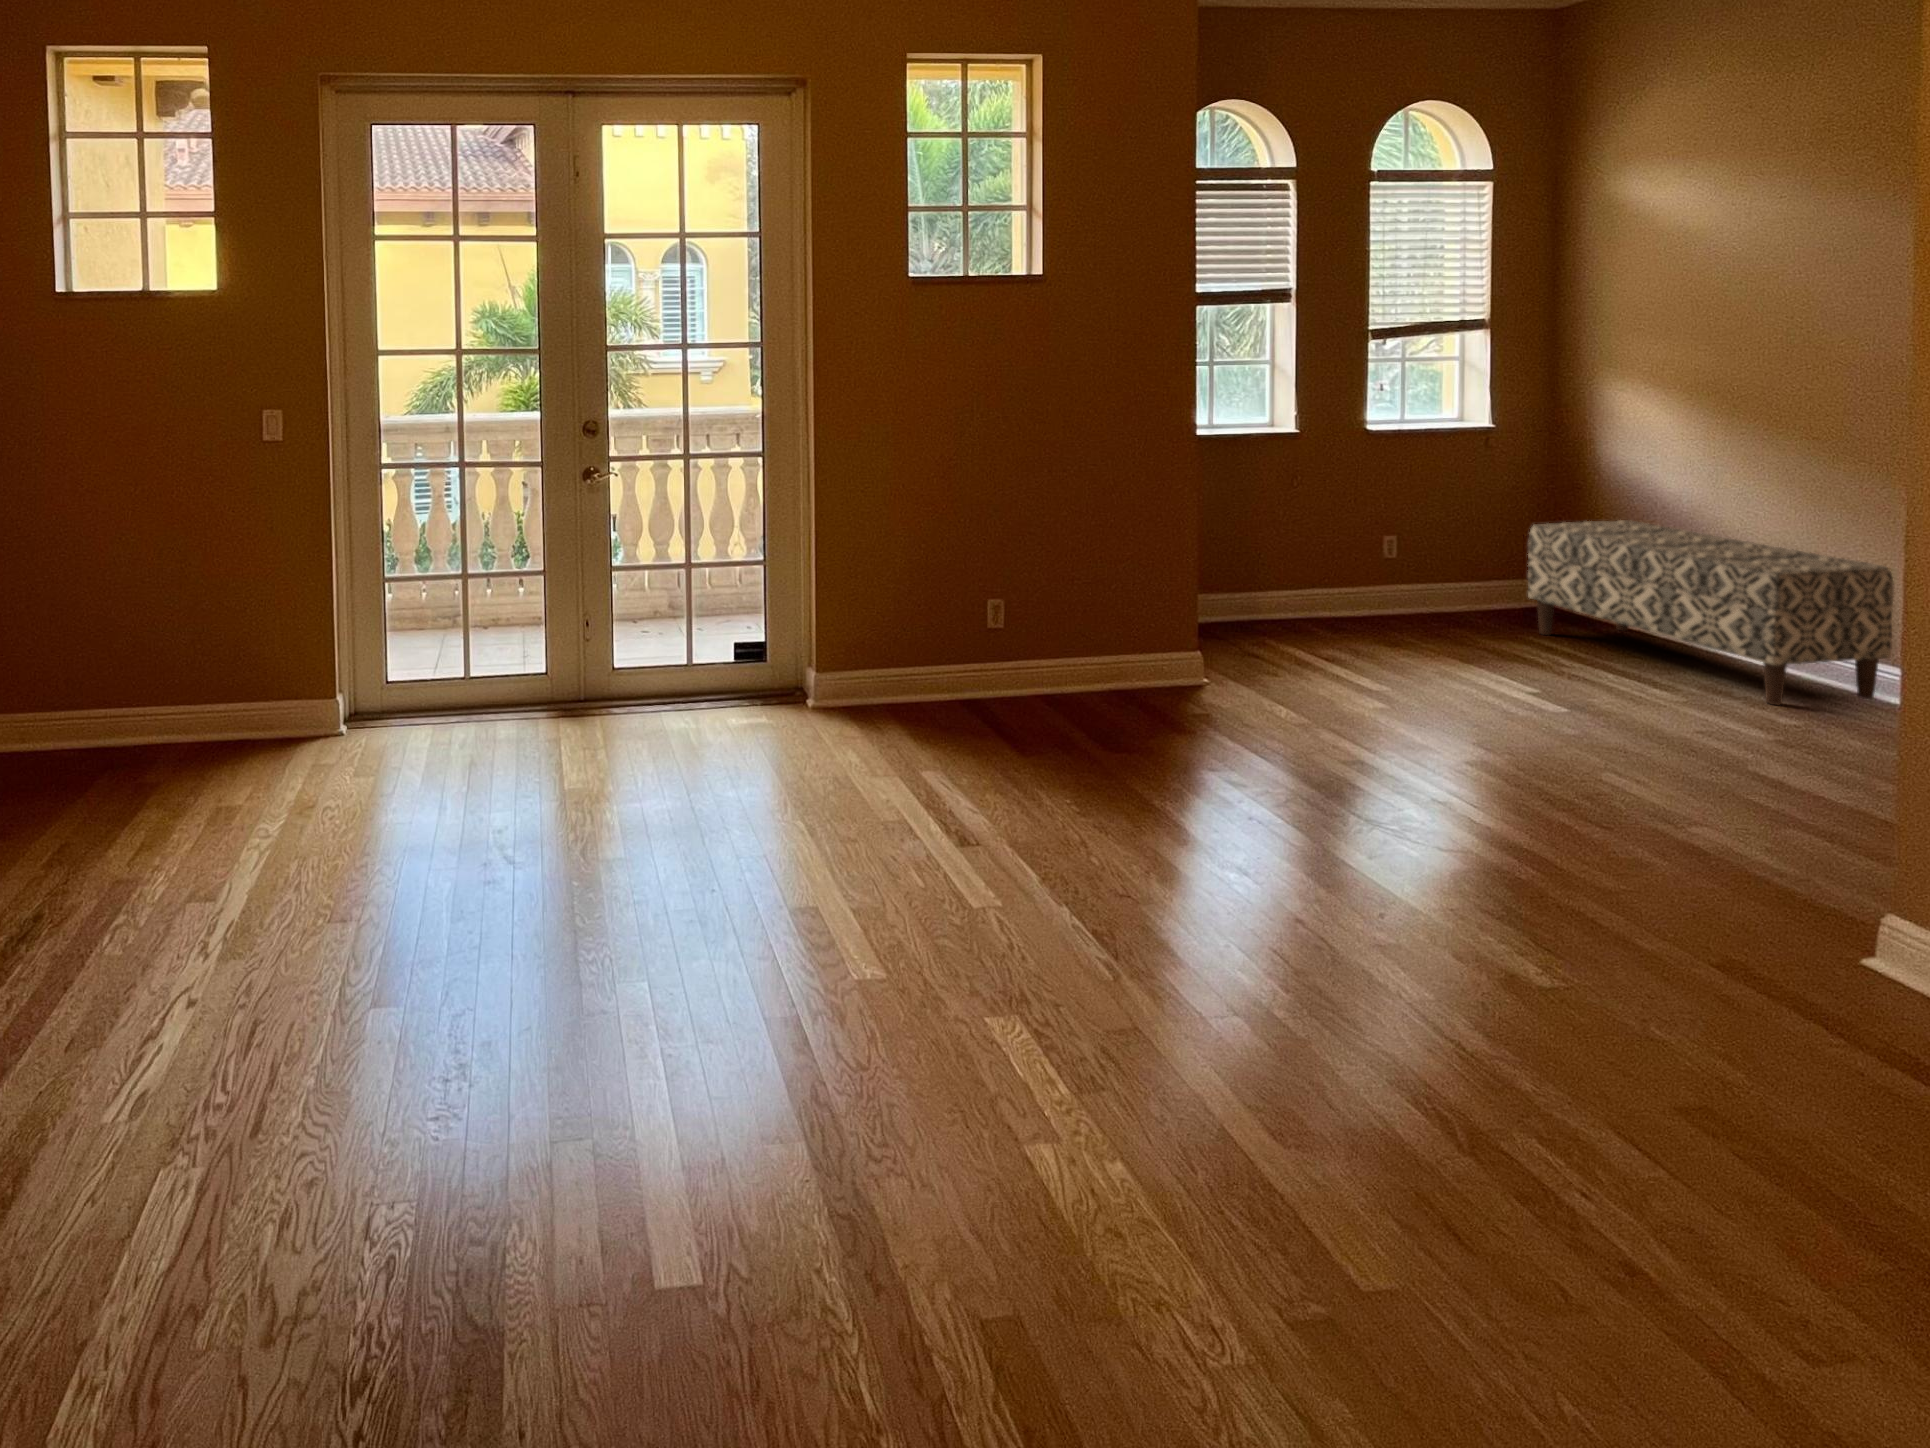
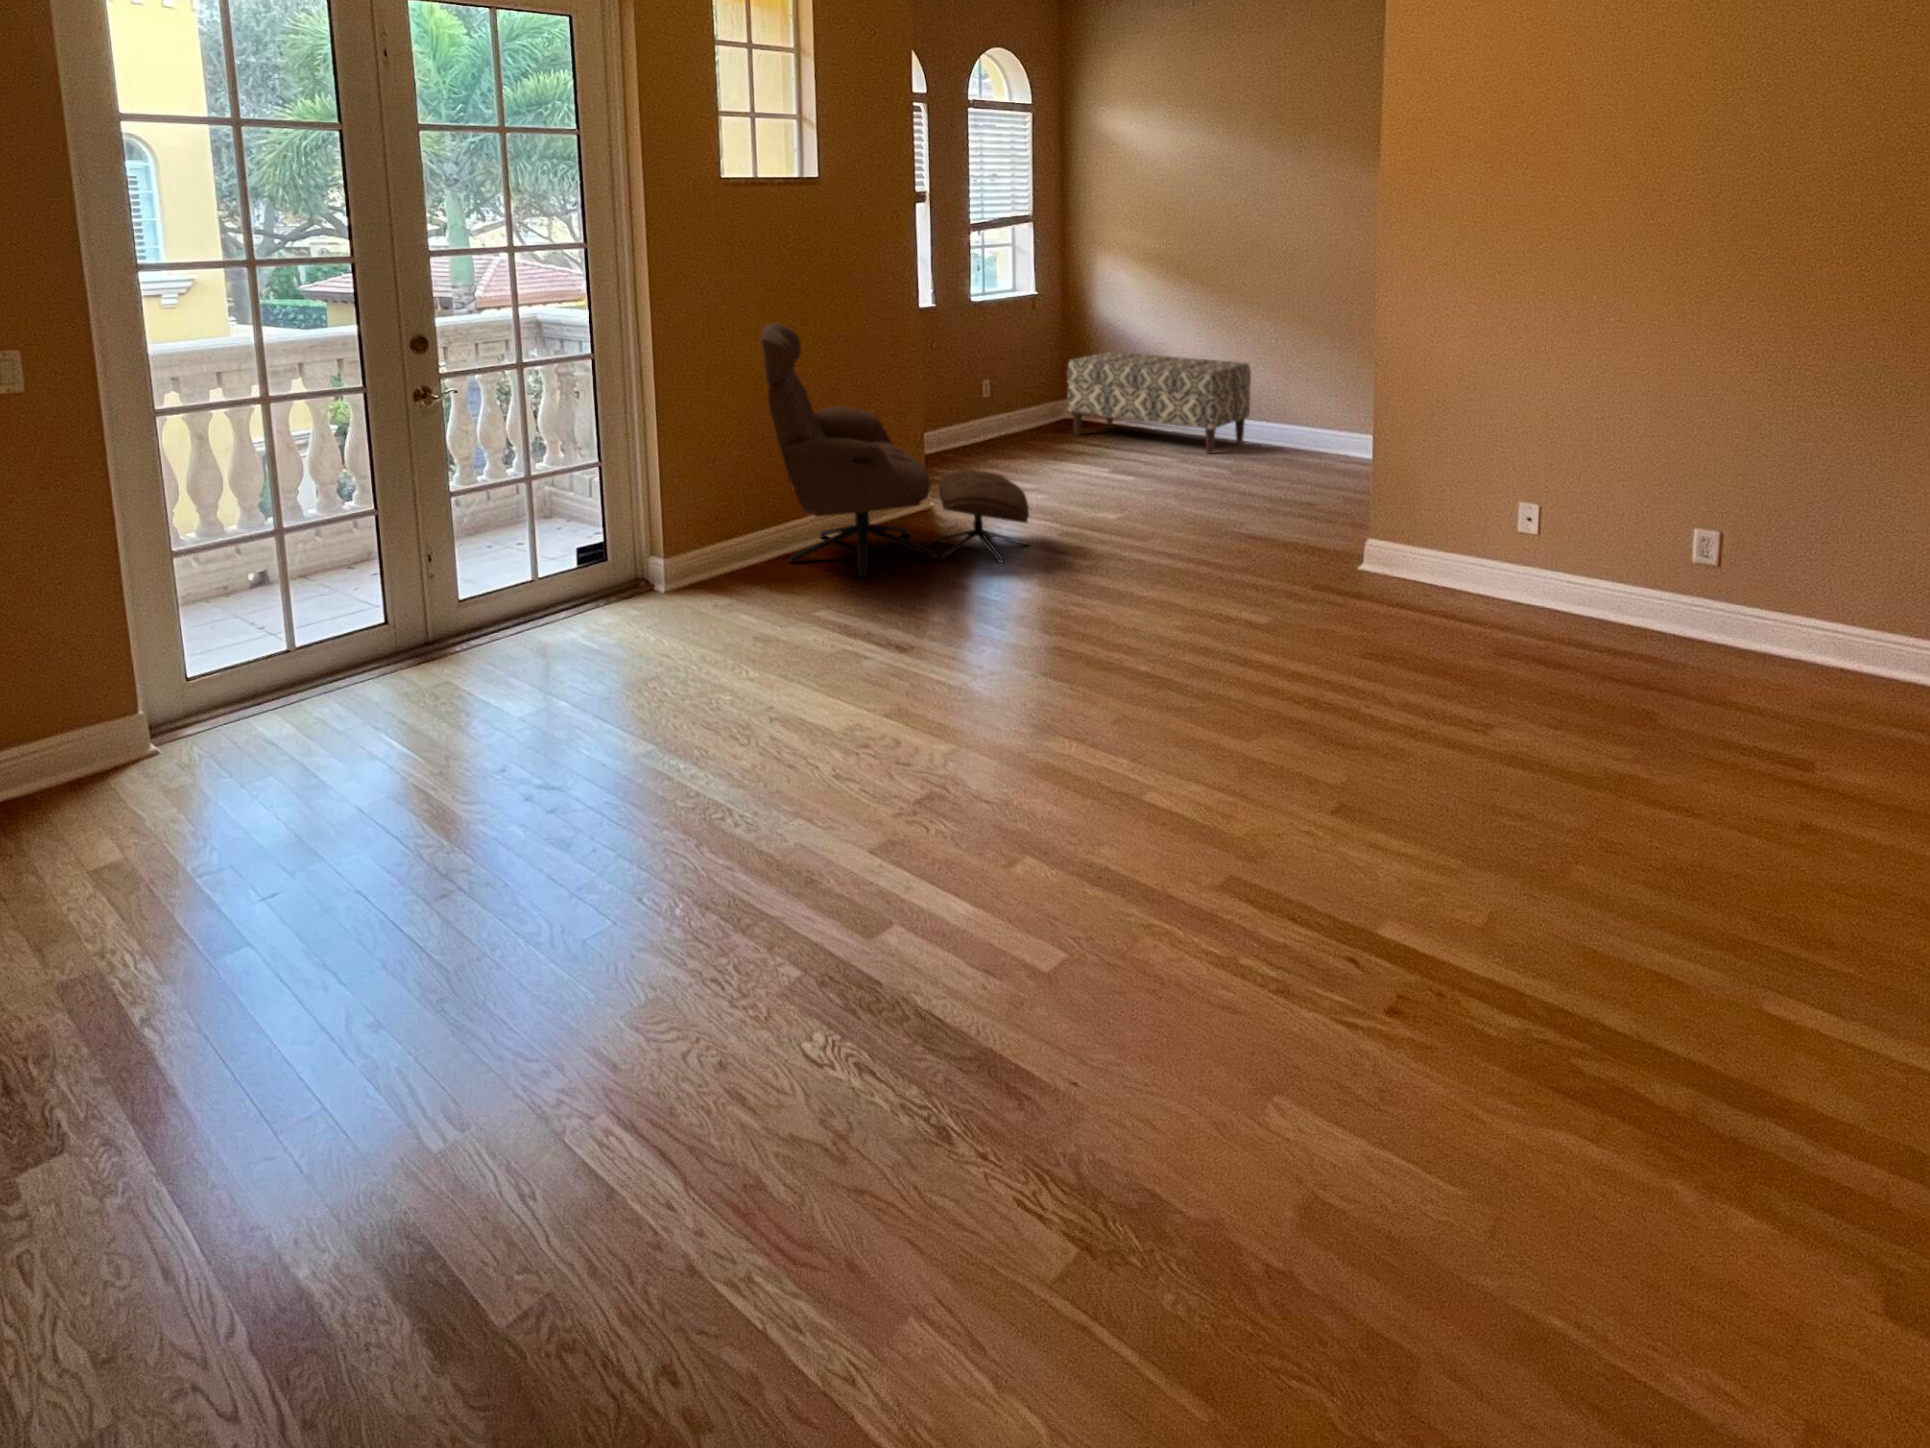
lounge chair: none [926,436,1280,775] -> present [761,323,1029,577]

